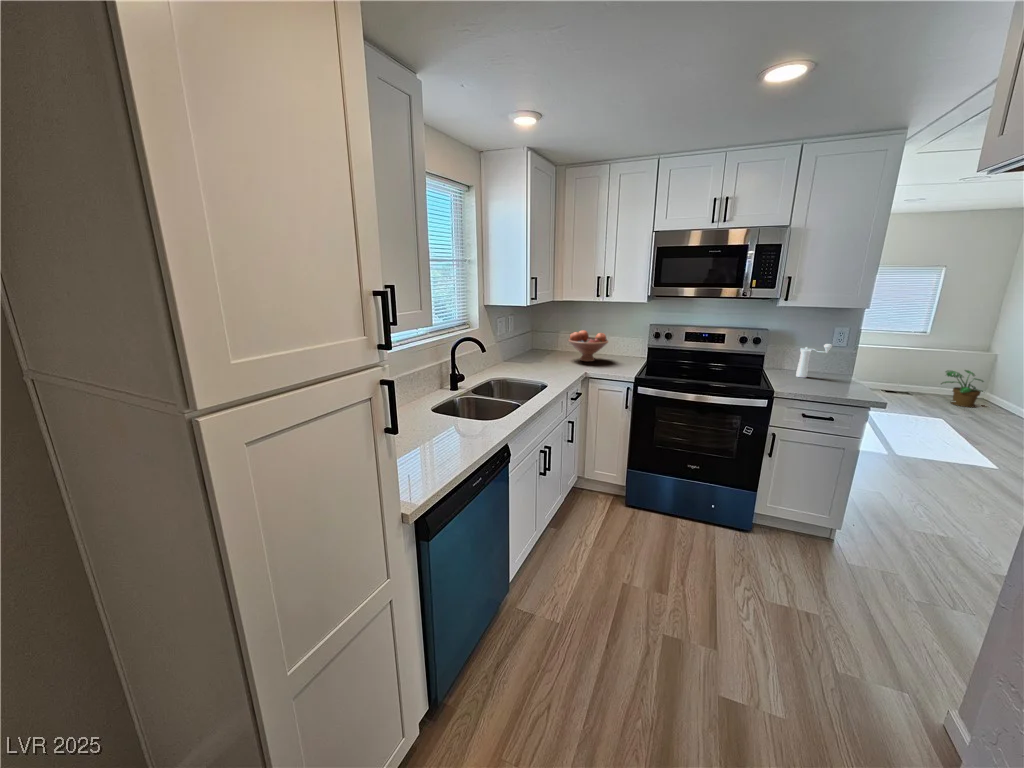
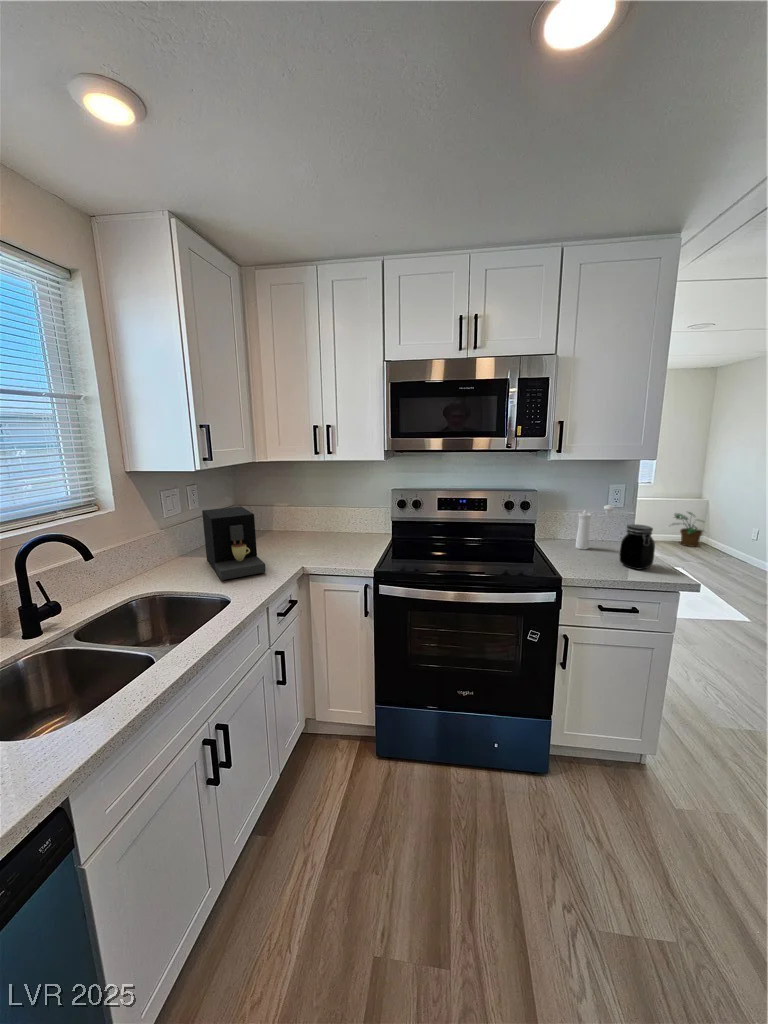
fruit bowl: present [569,330,608,362] -> none [281,500,339,545]
coffee maker: none [522,331,564,374] -> present [202,507,266,580]
jar: none [827,358,858,391] -> present [619,524,655,569]

